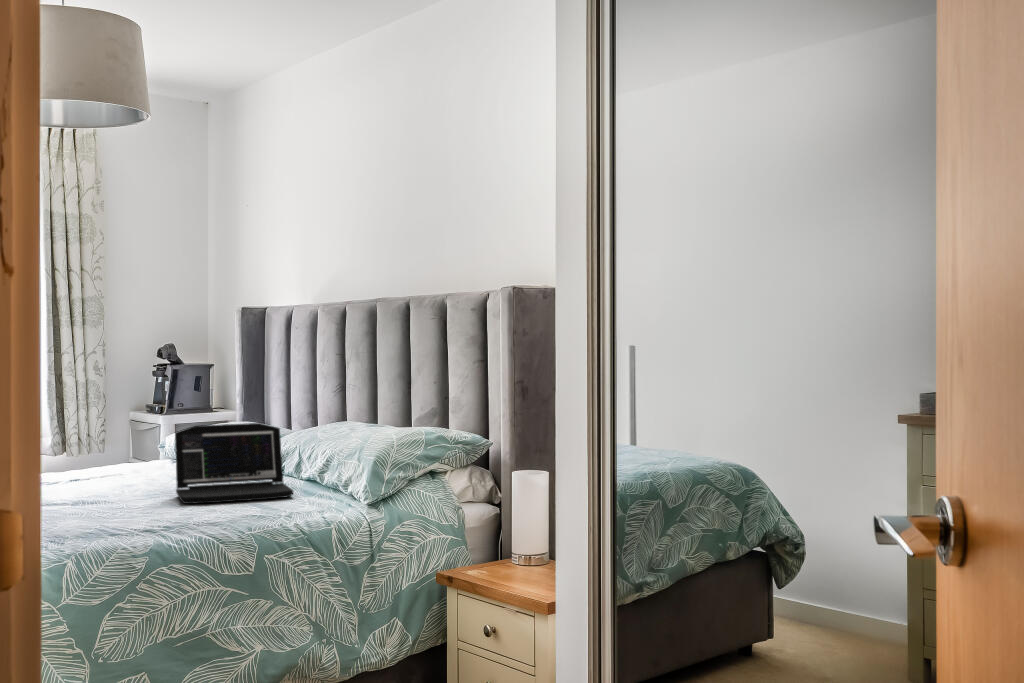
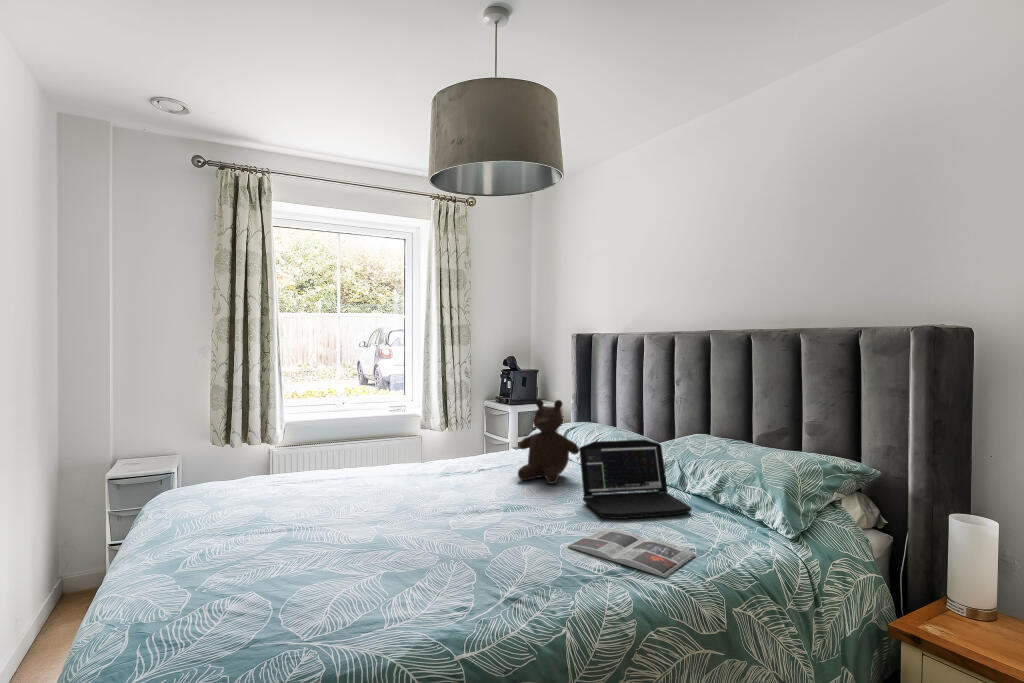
teddy bear: none [113,384,196,485] -> present [518,399,579,484]
magazine: none [119,507,252,530] -> present [568,528,695,577]

